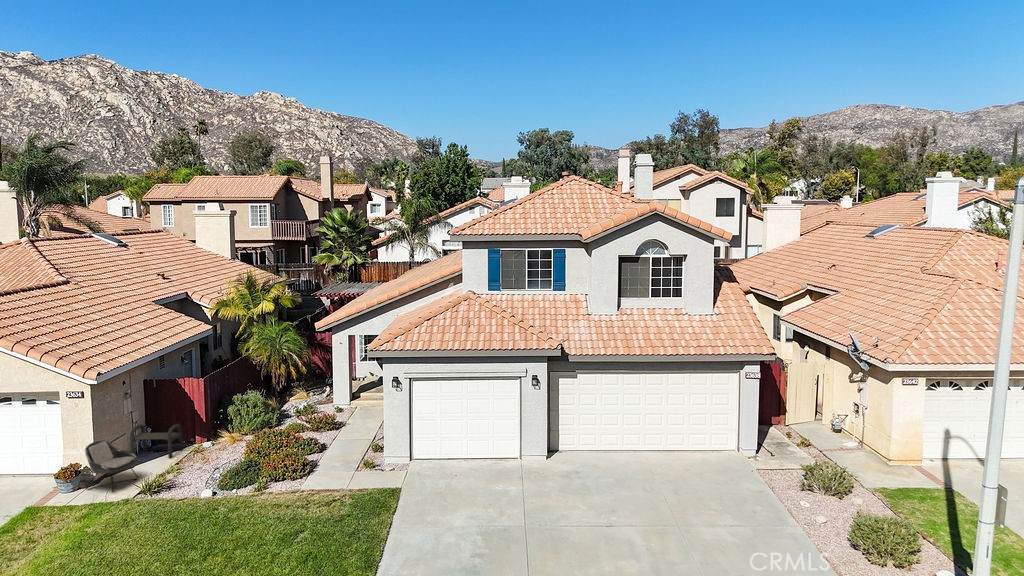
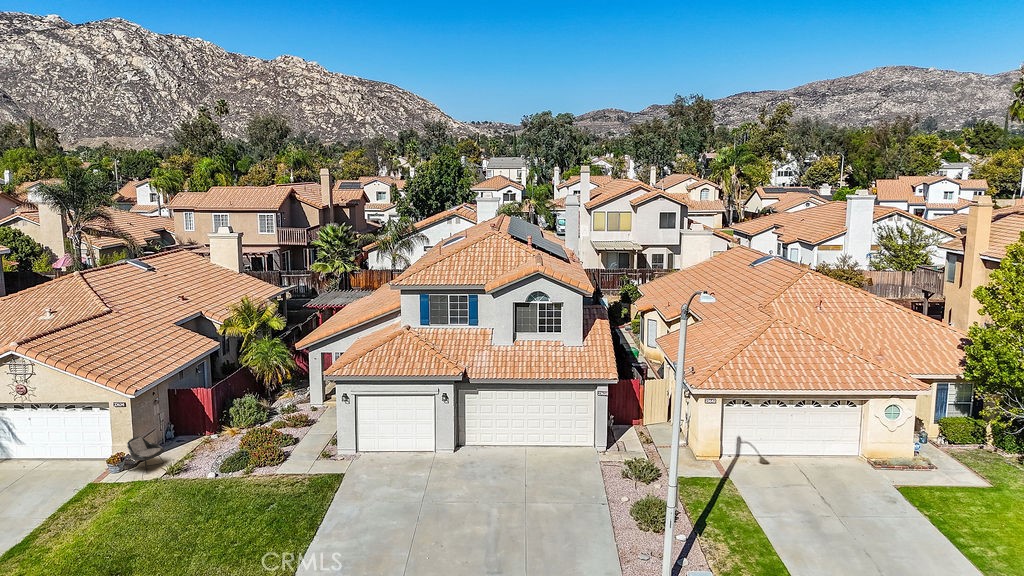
bench: present [130,424,183,458] -> none [158,422,196,447]

